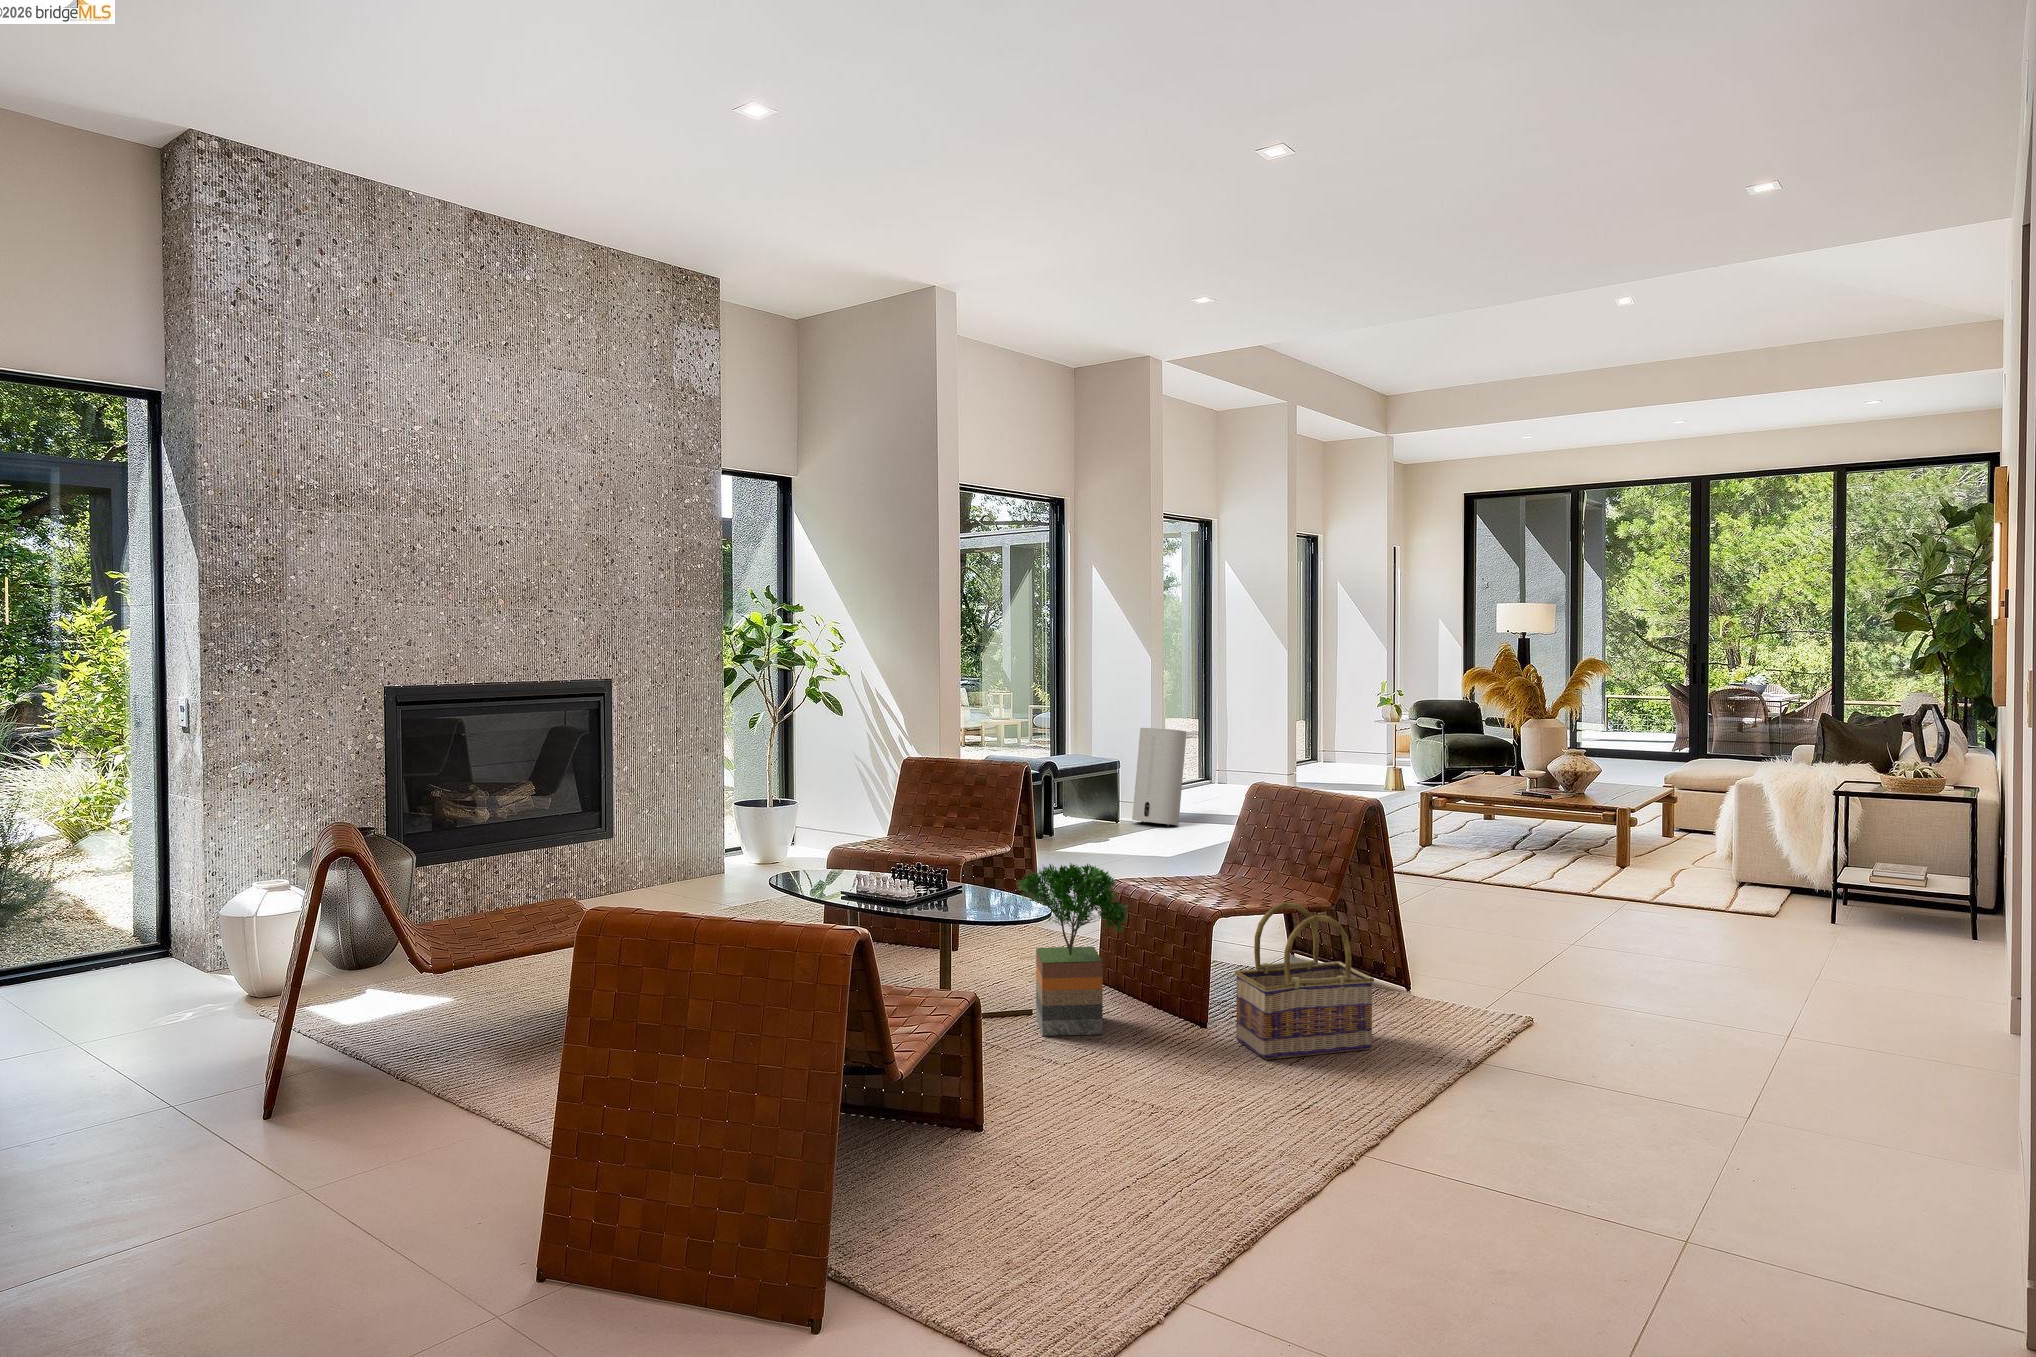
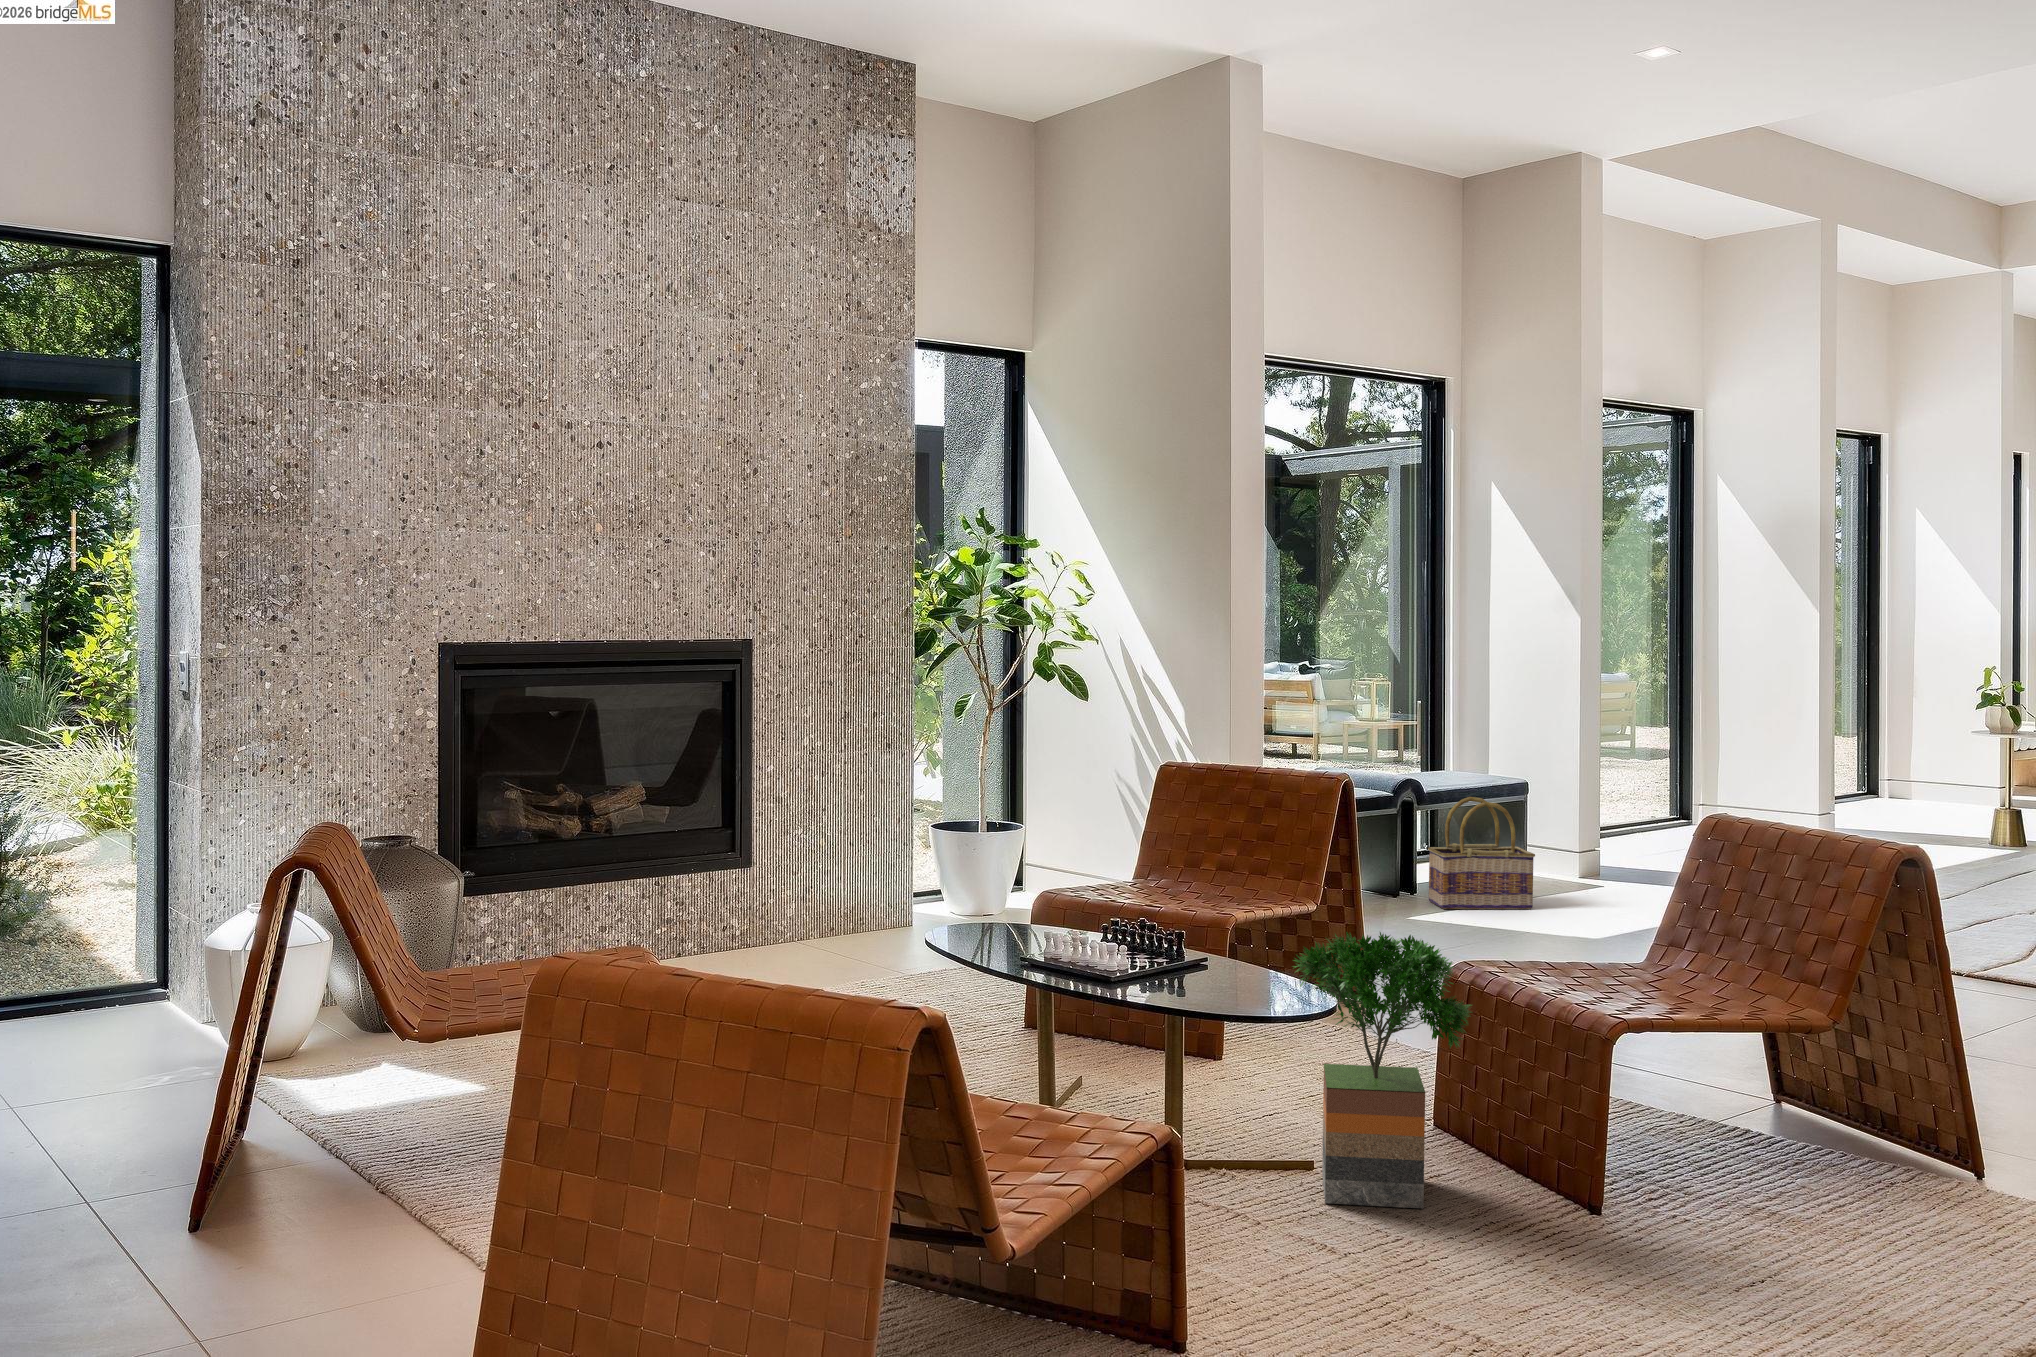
air purifier: present [1132,728,1187,826] -> none [1545,734,1637,889]
basket: present [1235,902,1374,1060] -> present [1428,797,1535,909]

